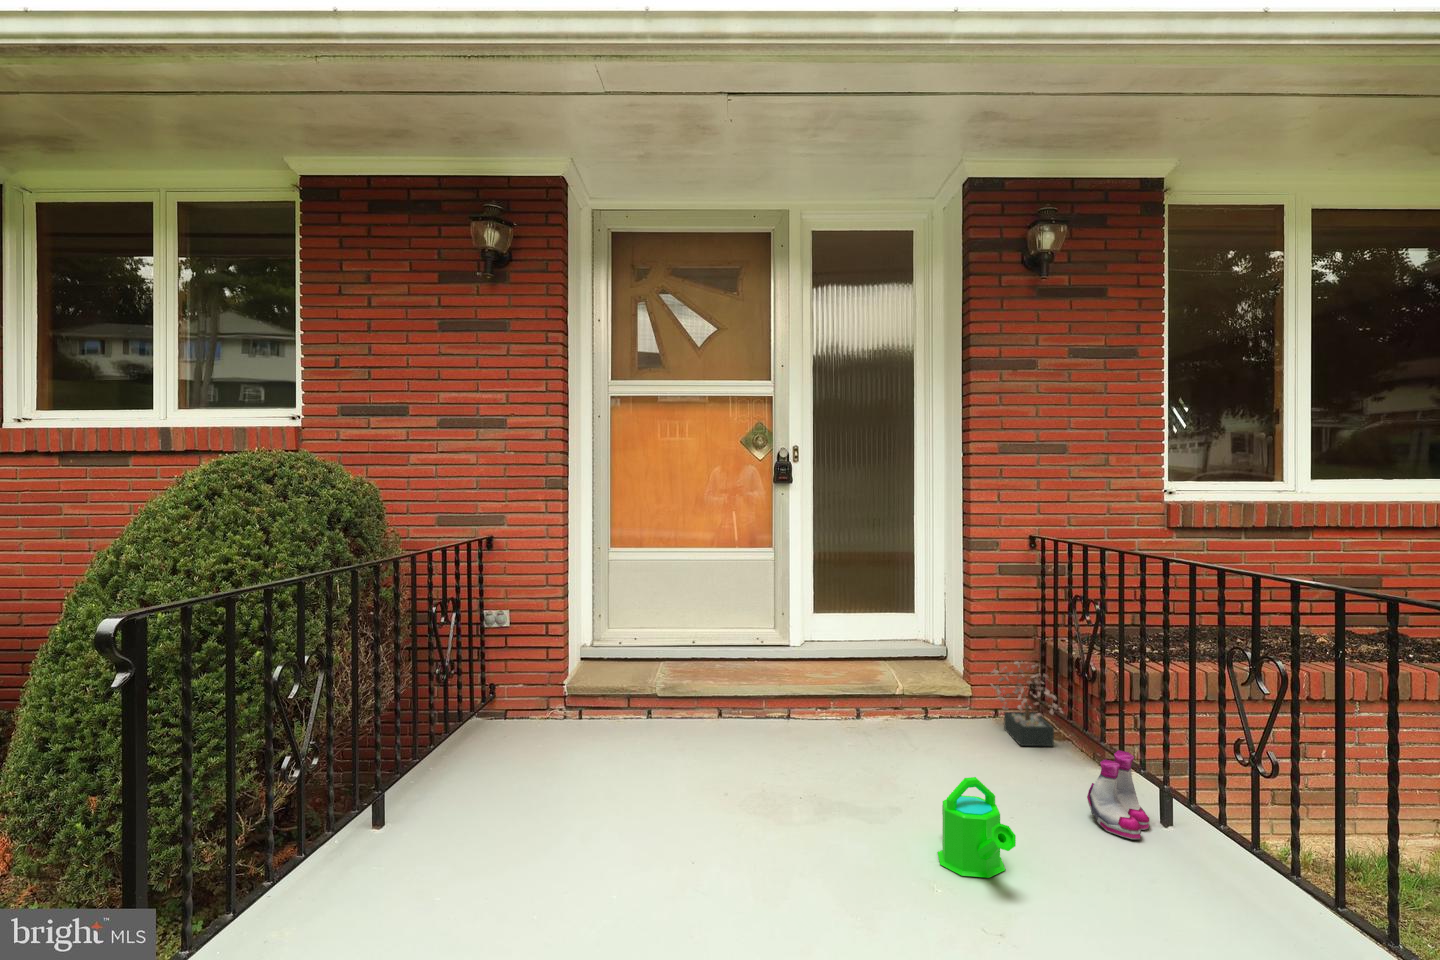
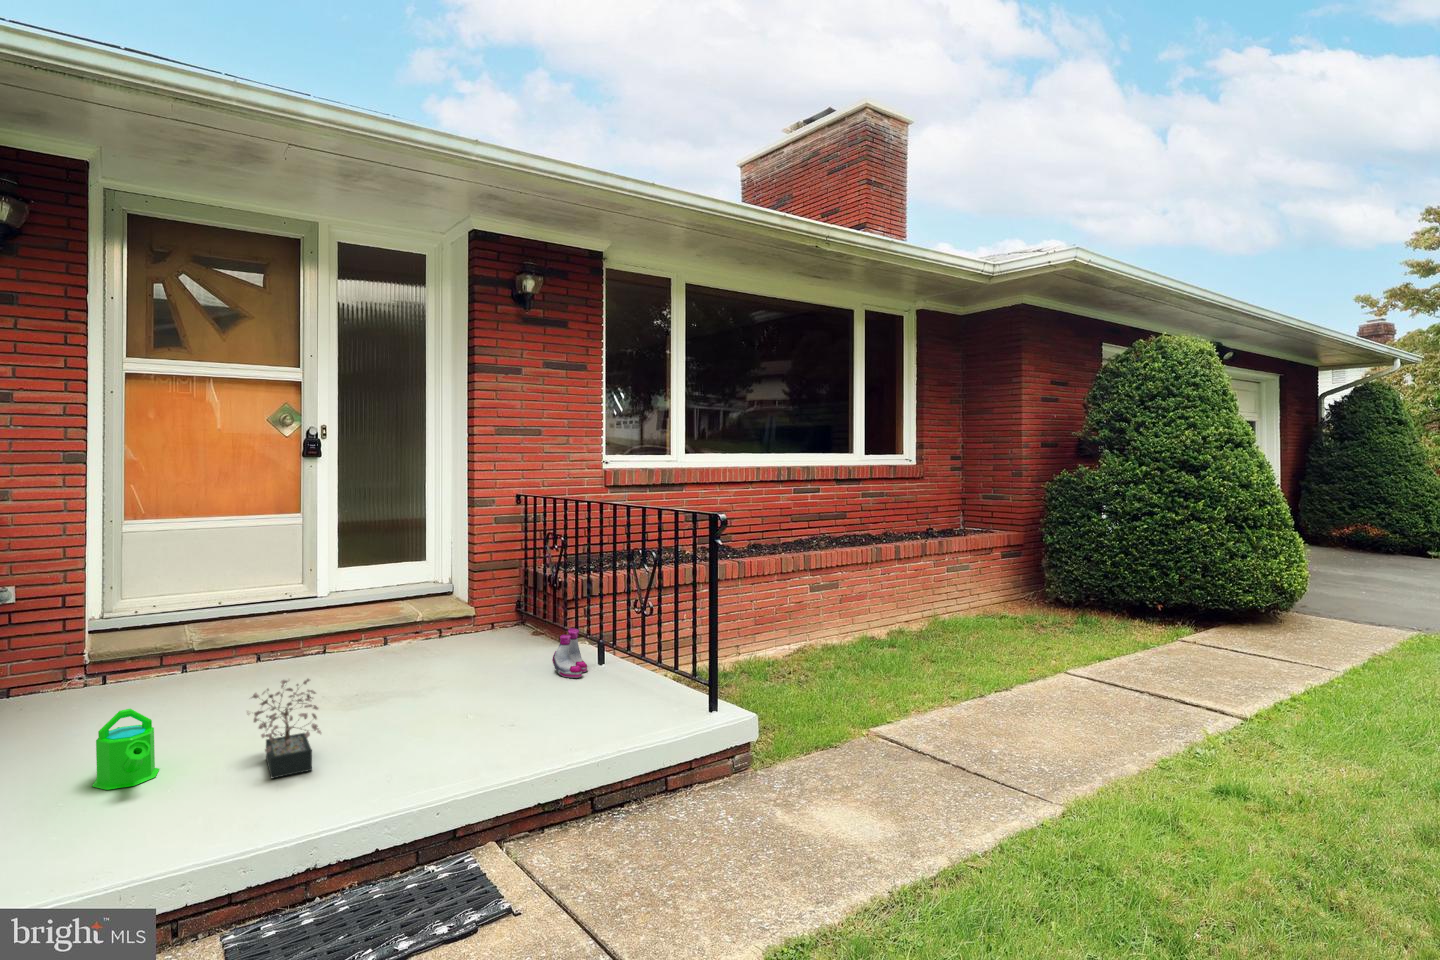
decorative plant: present [991,661,1063,746] -> present [247,679,321,779]
watering can: present [938,777,1016,878] -> present [92,709,159,790]

